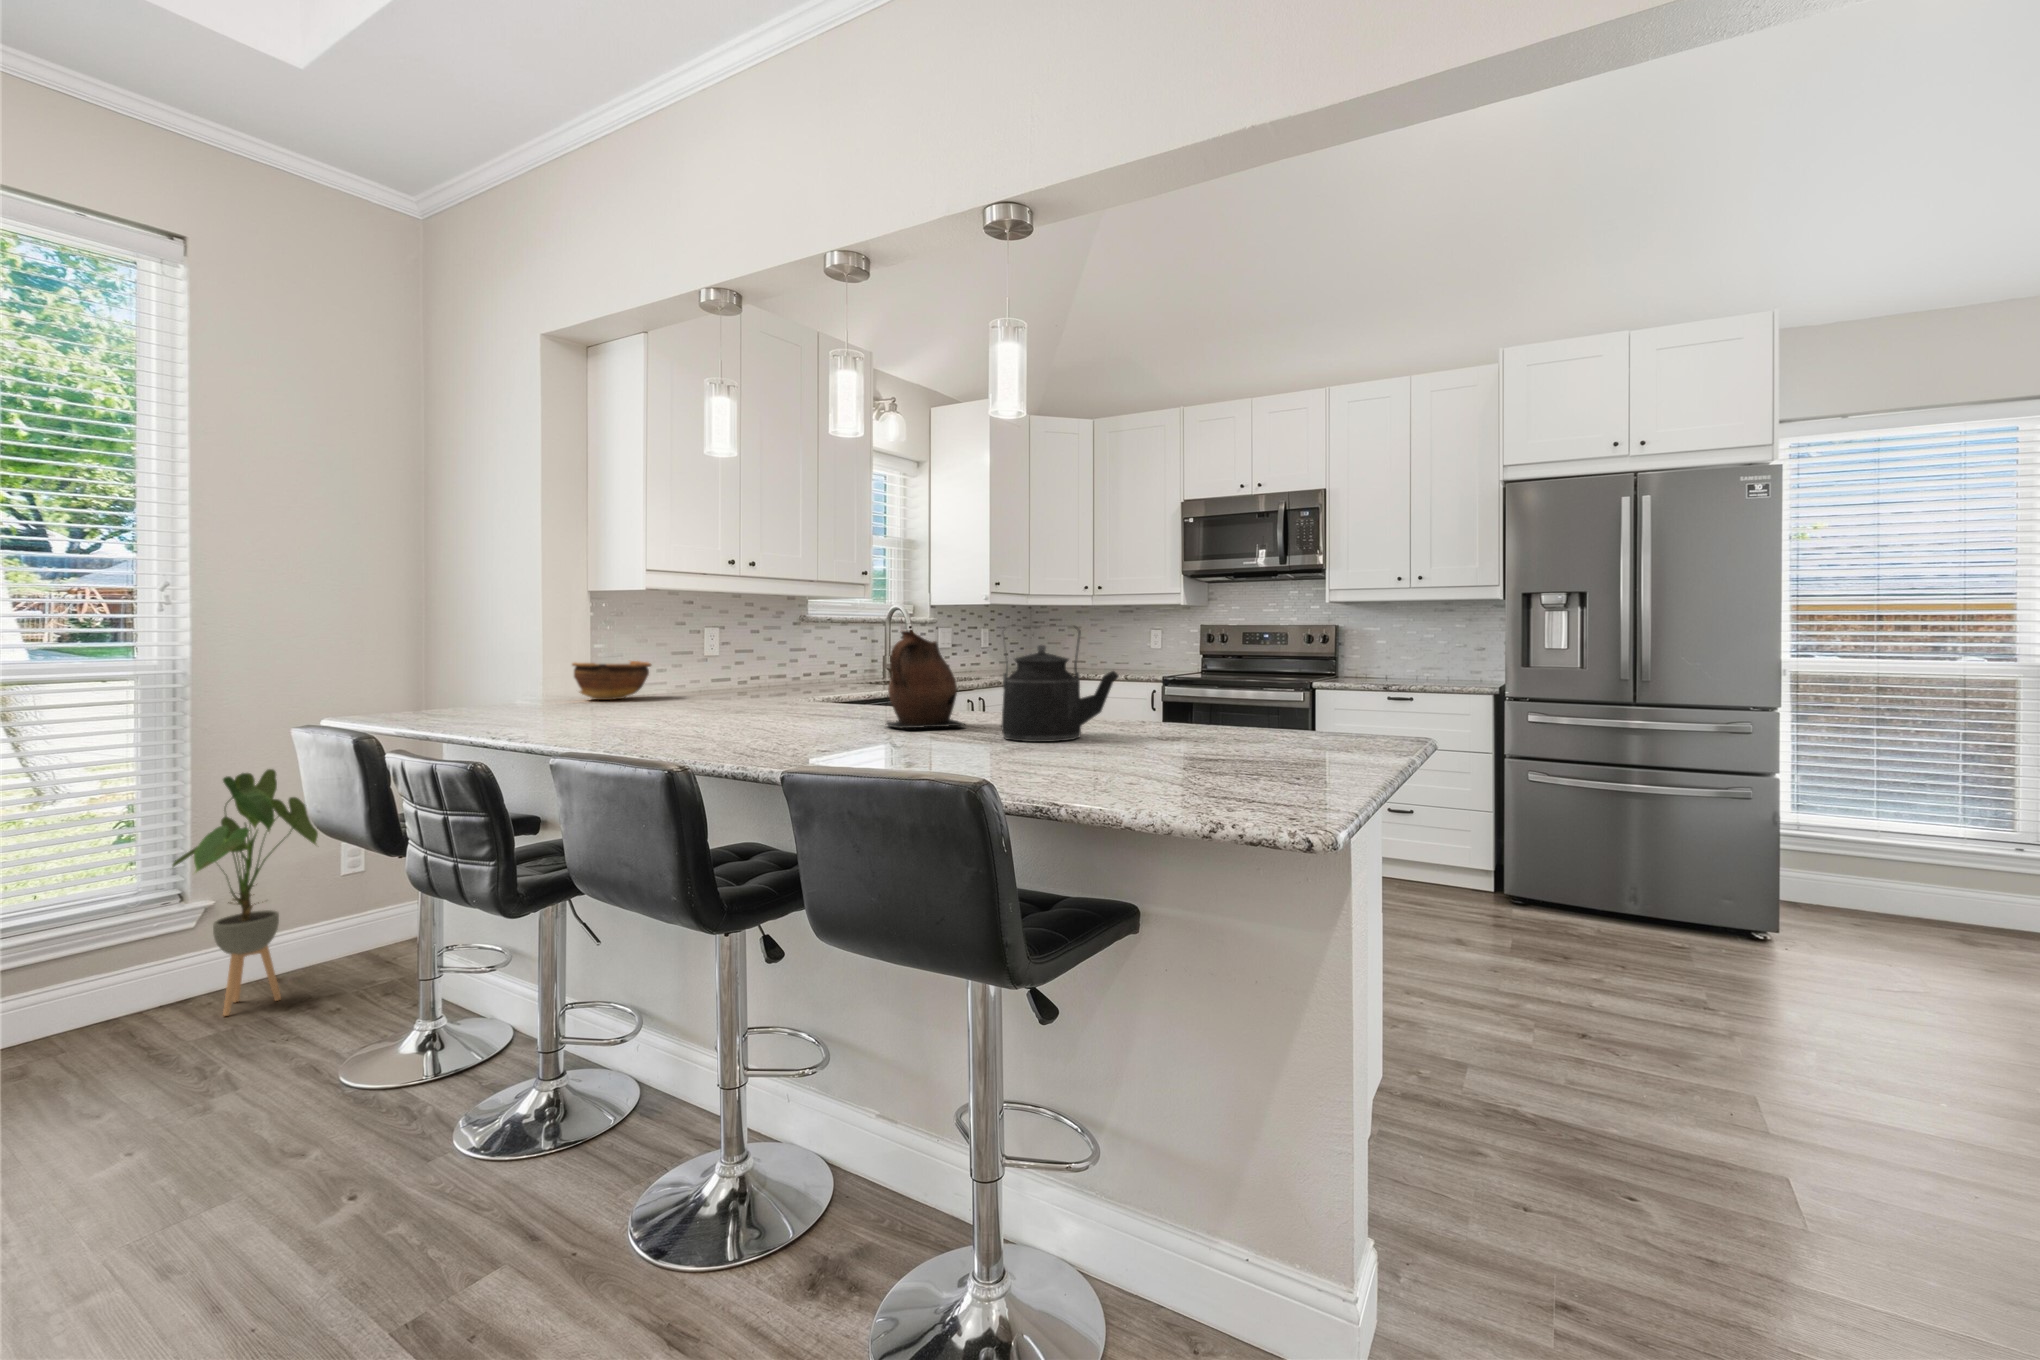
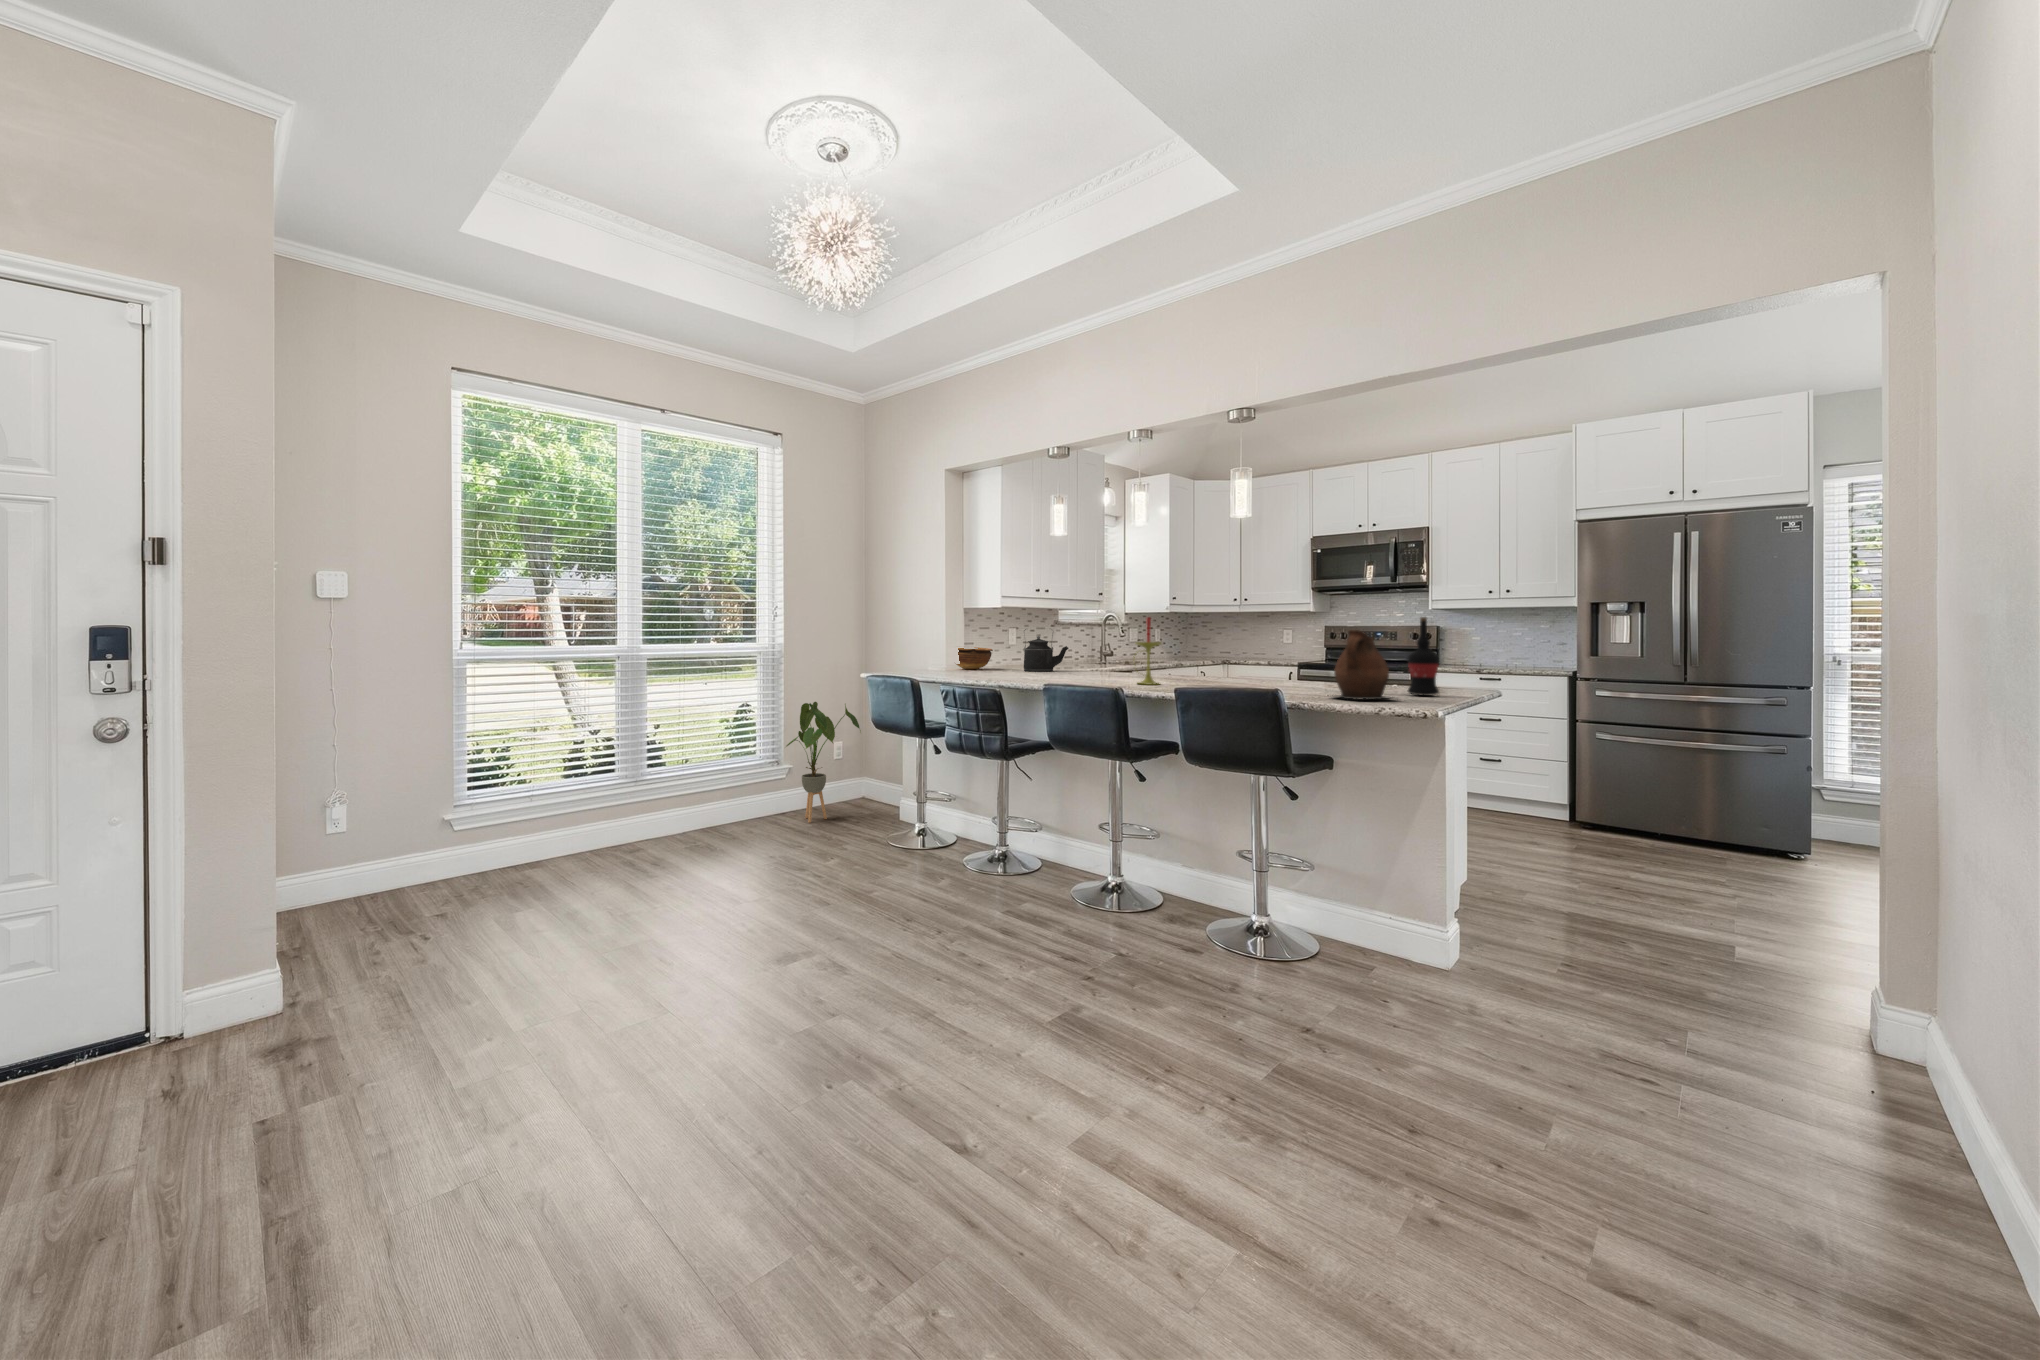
candle: none [794,601,859,739] -> present [1134,618,1161,685]
wine bottle: none [1286,603,1343,762] -> present [1408,617,1439,696]
kettle: present [1001,626,1119,742] -> present [1024,629,1068,672]
ceramic pitcher: present [885,630,965,728] -> present [1332,630,1392,699]

